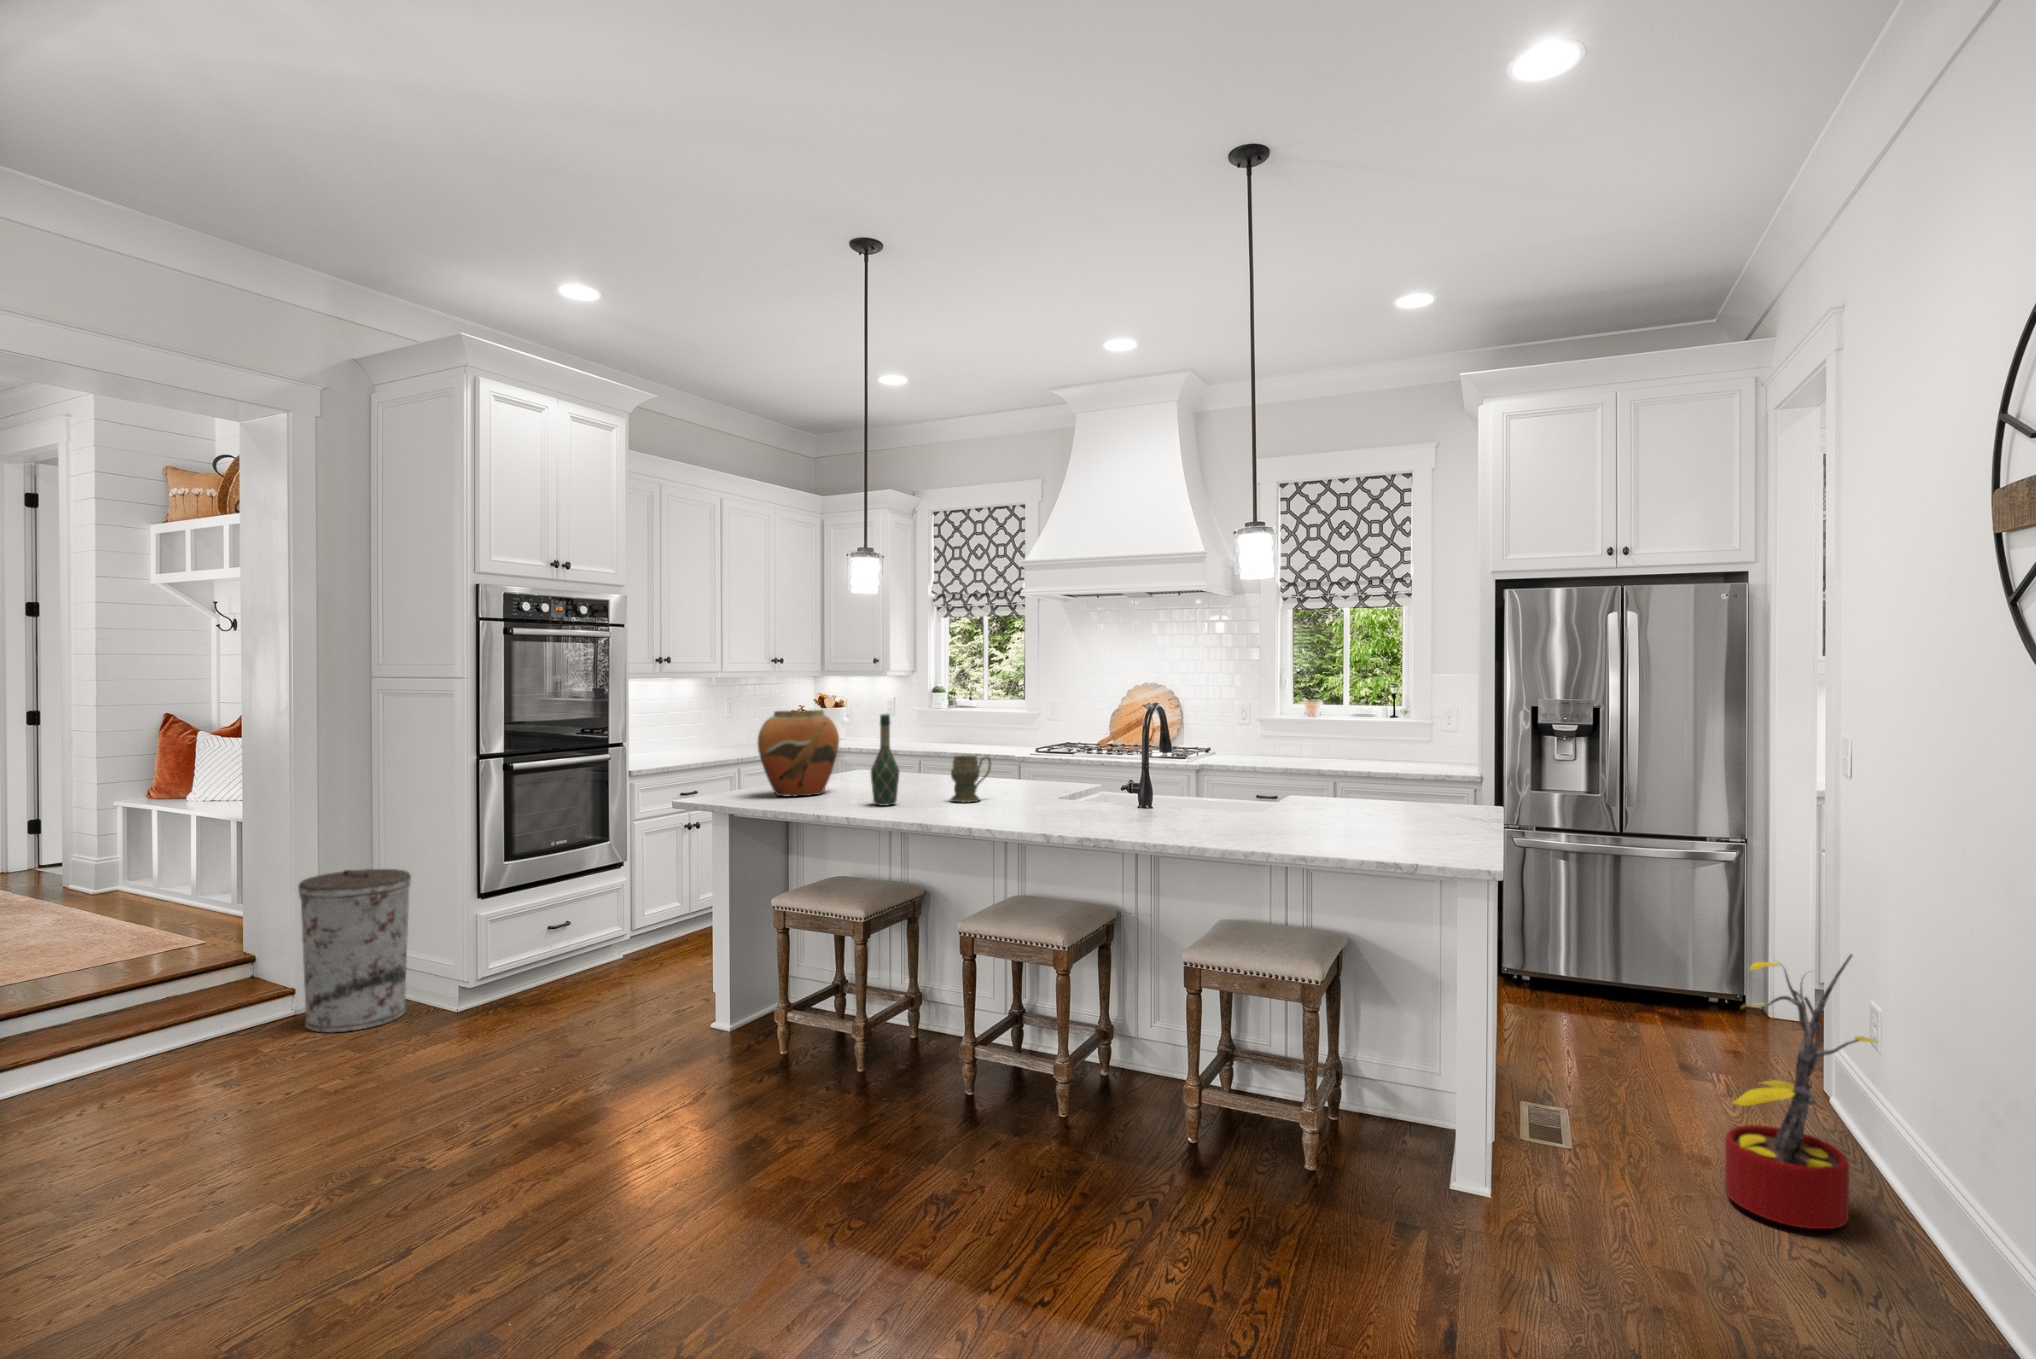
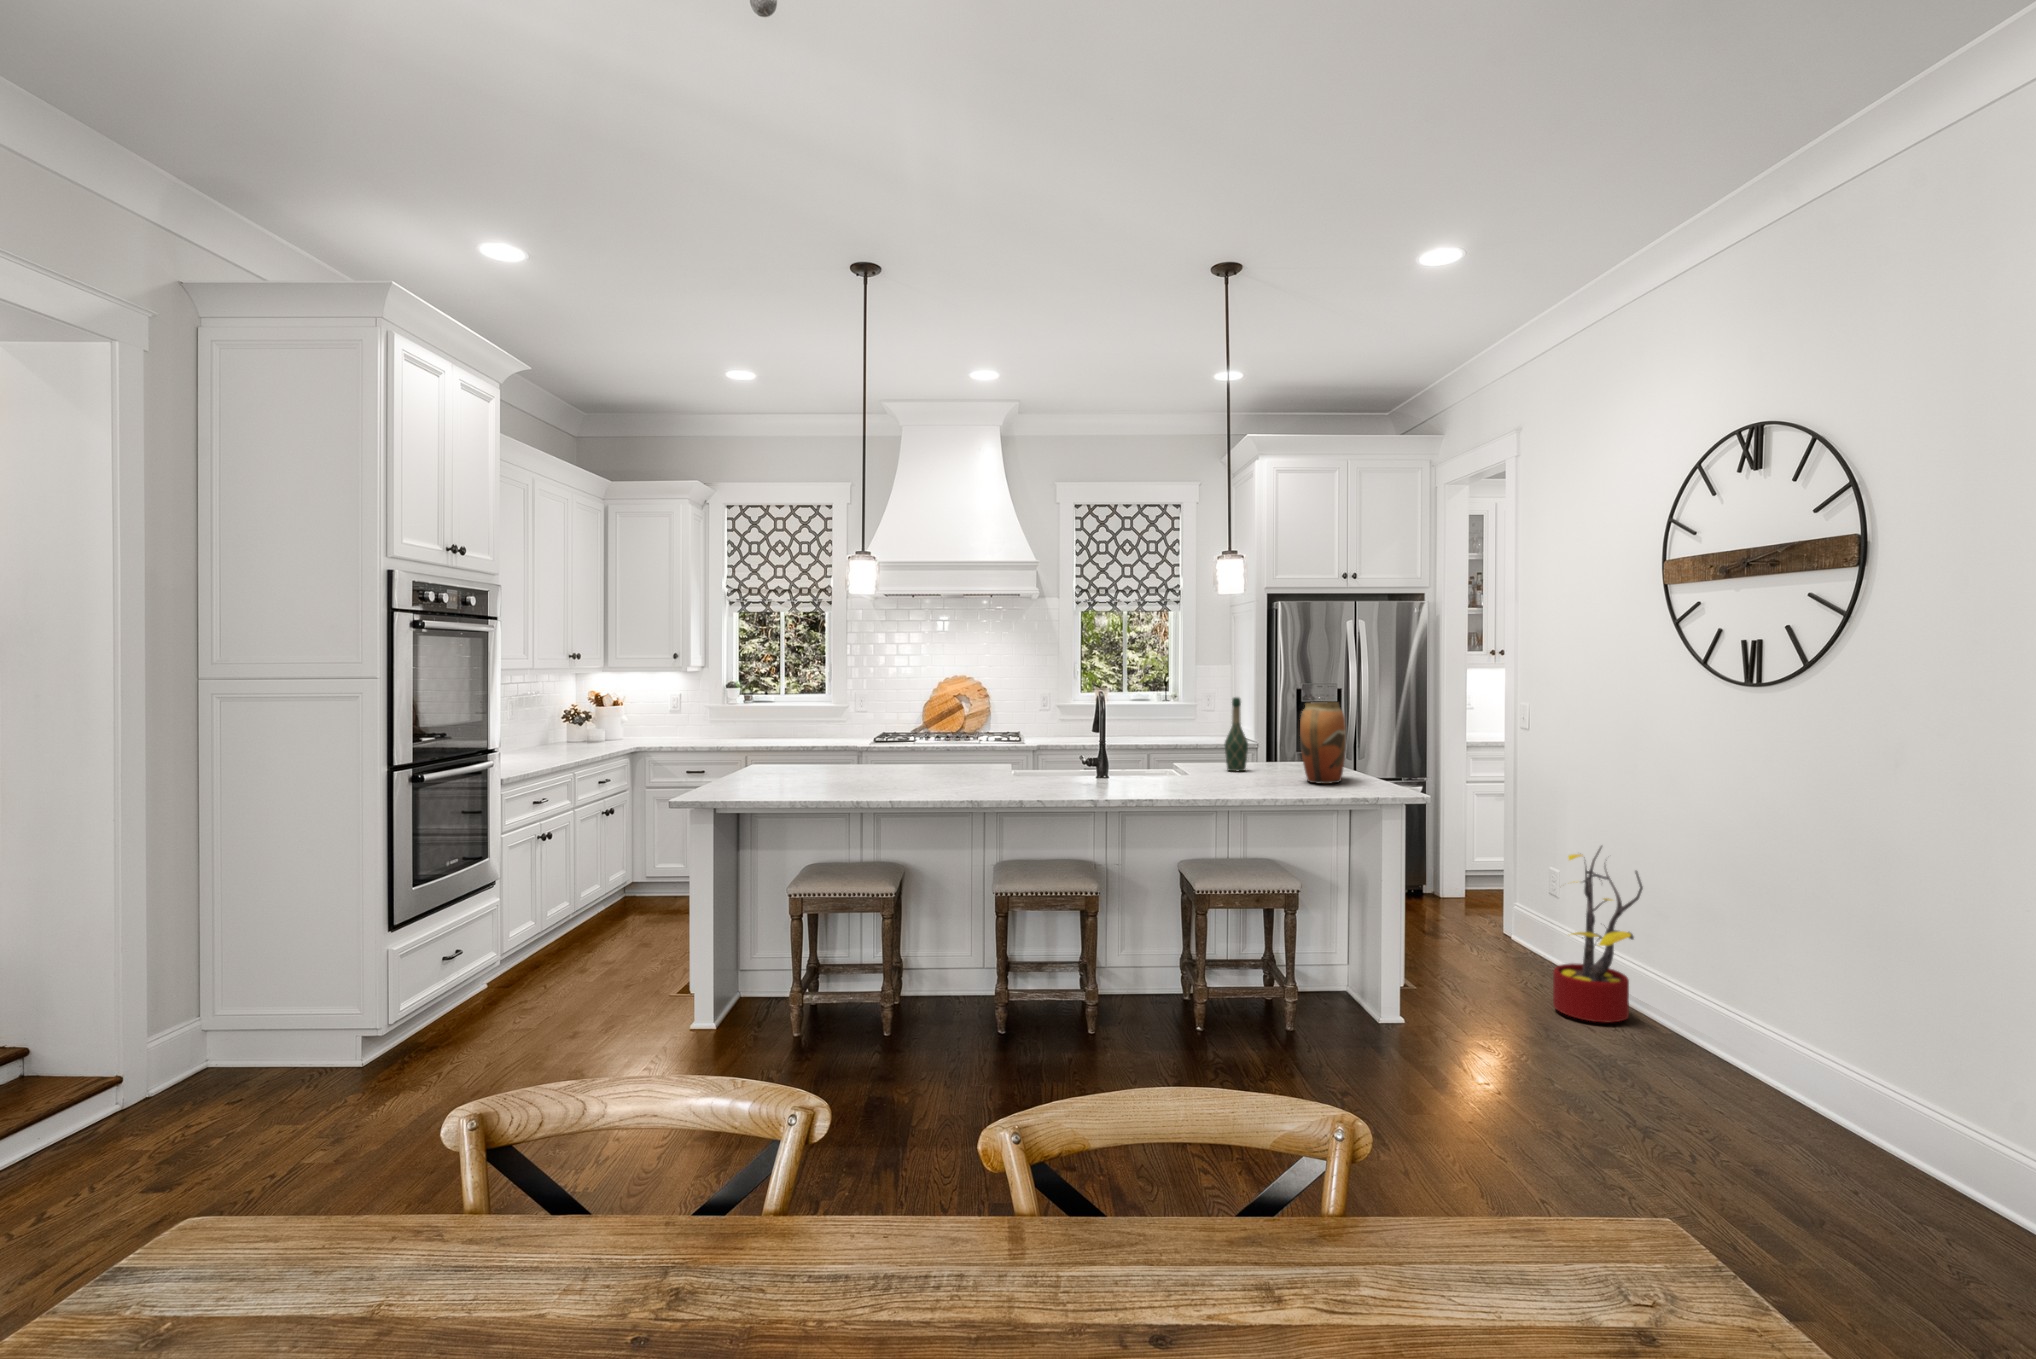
vase: present [757,710,839,796] -> present [1300,702,1346,784]
wine bottle: present [871,714,900,806] -> present [1225,697,1248,771]
mug: present [951,756,991,802] -> none [954,742,986,785]
trash can: present [298,869,411,1033] -> none [147,910,299,1121]

